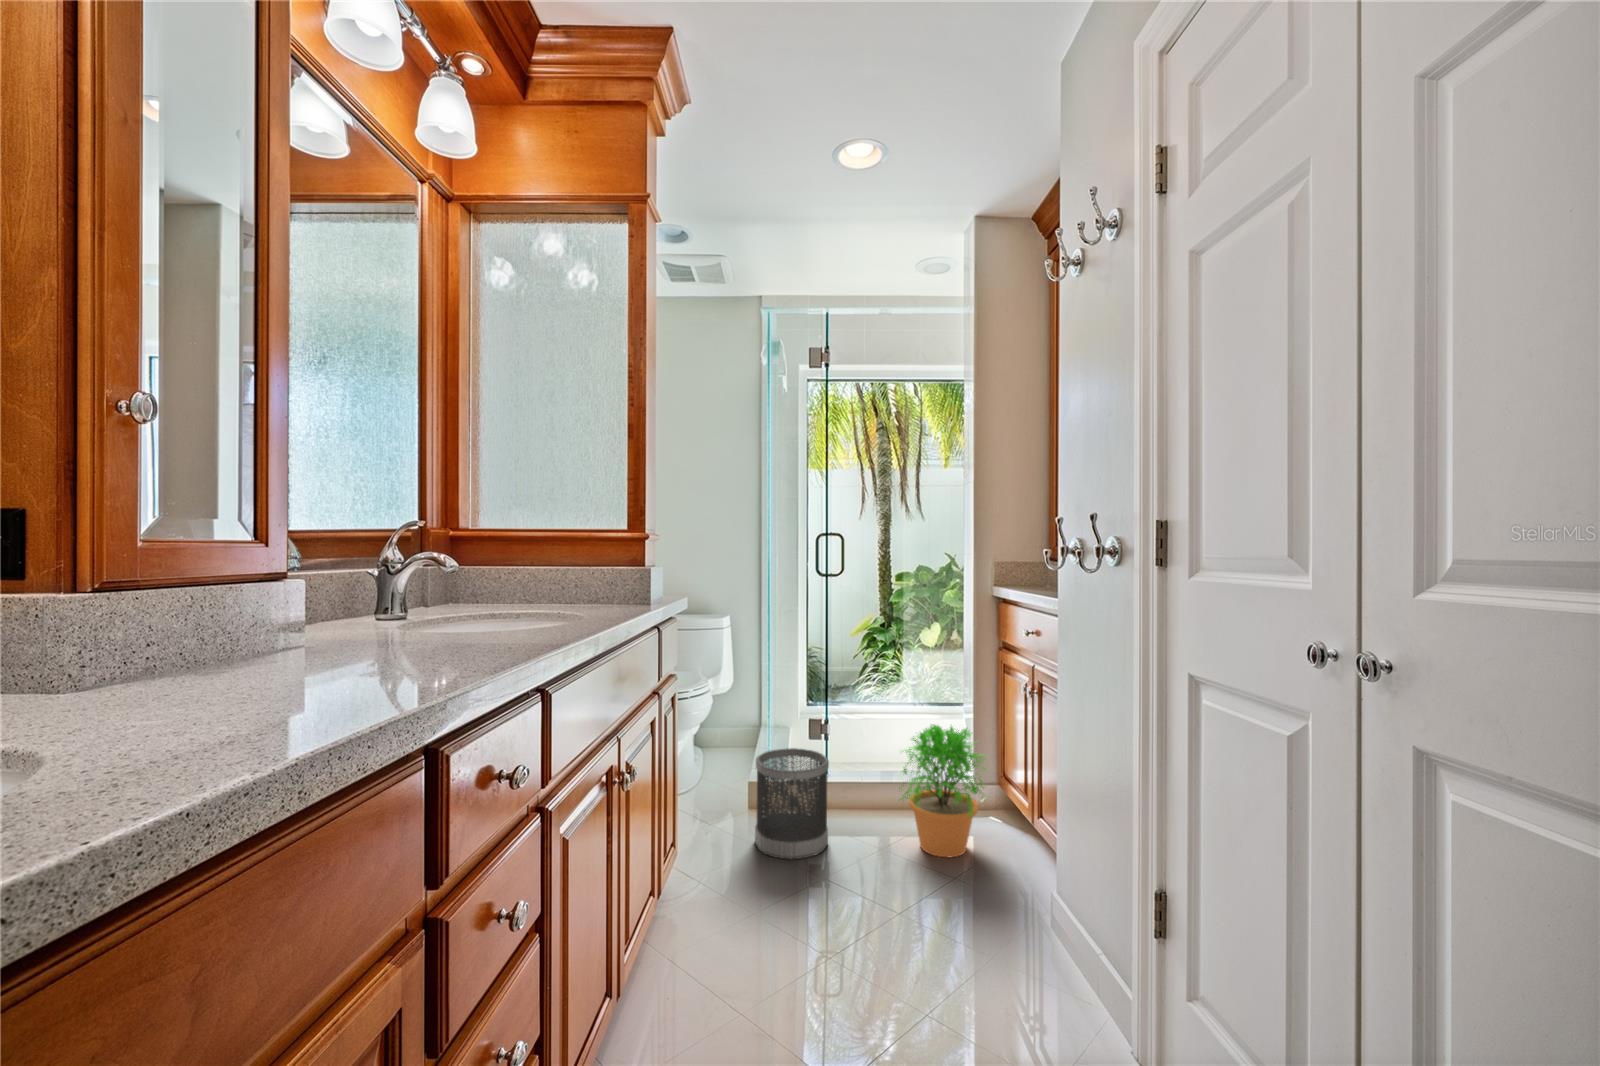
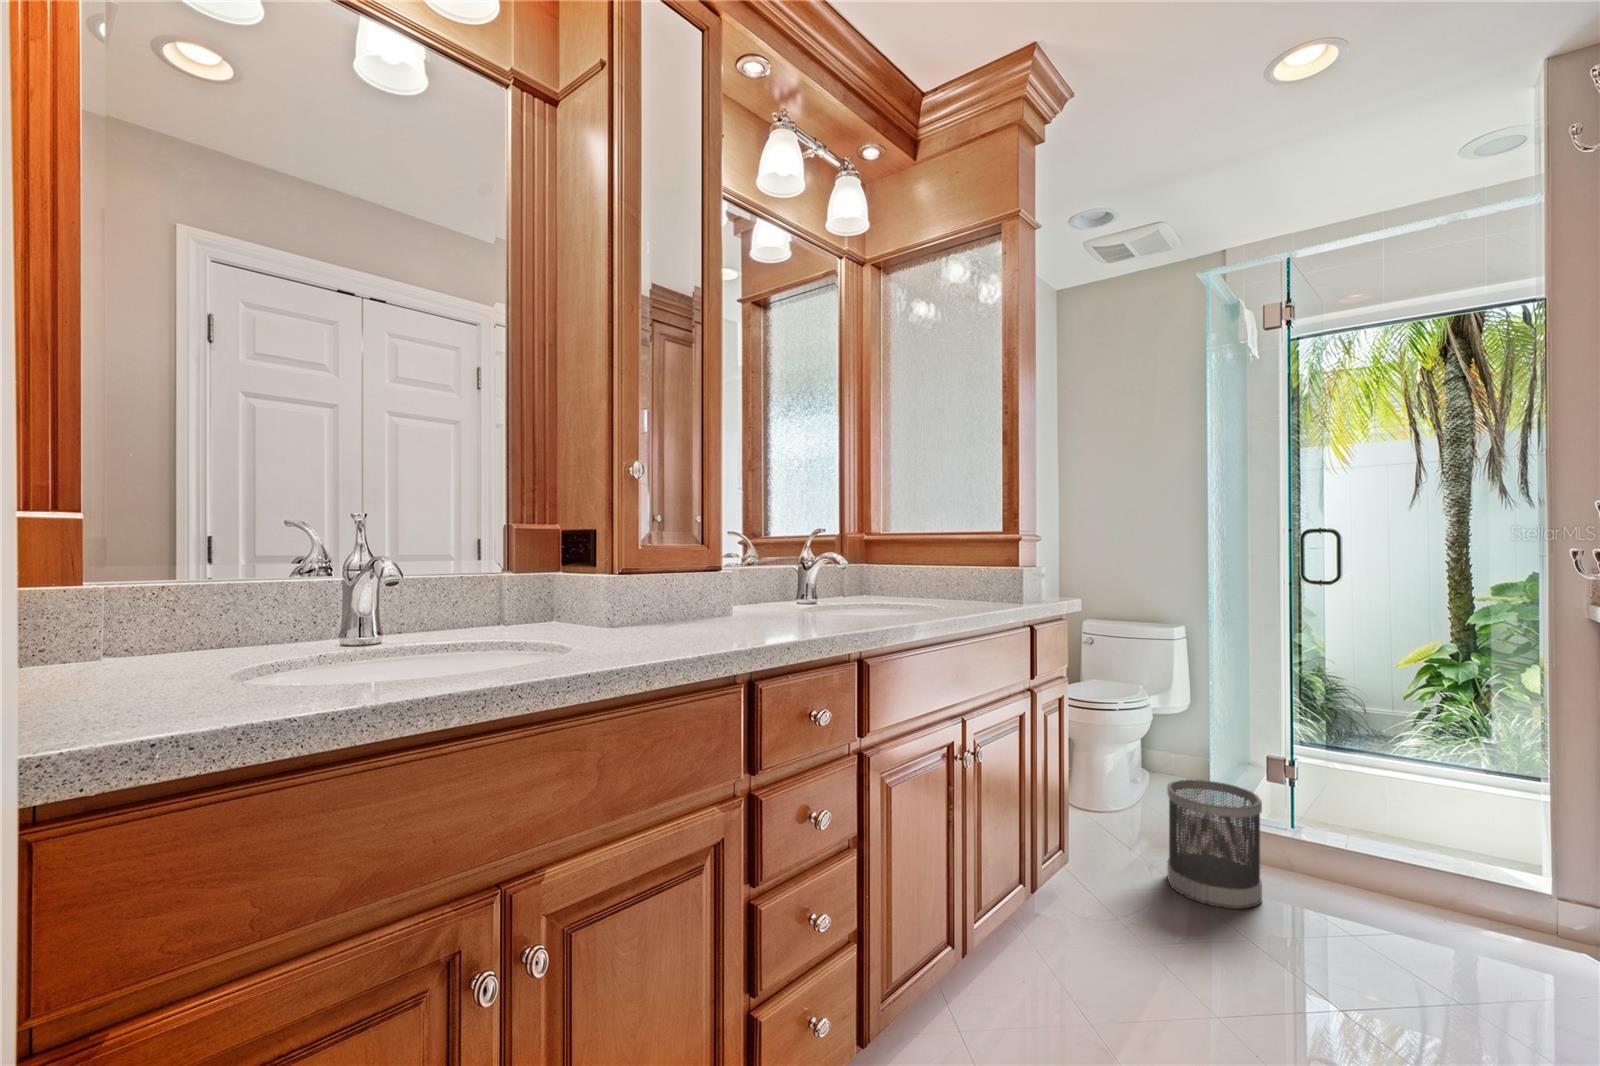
potted plant: present [899,724,985,857] -> none [1366,786,1524,974]

